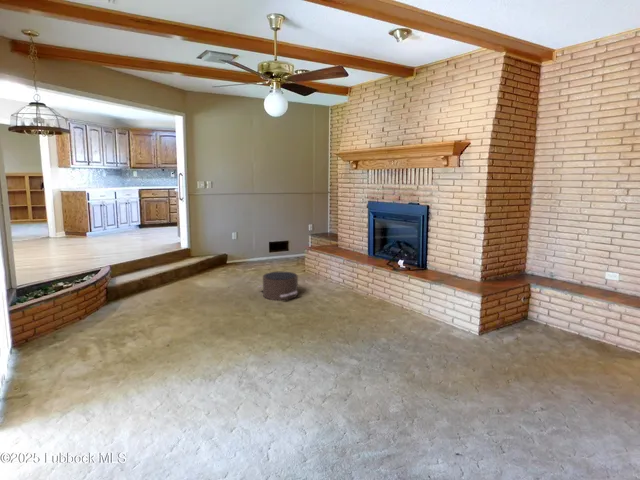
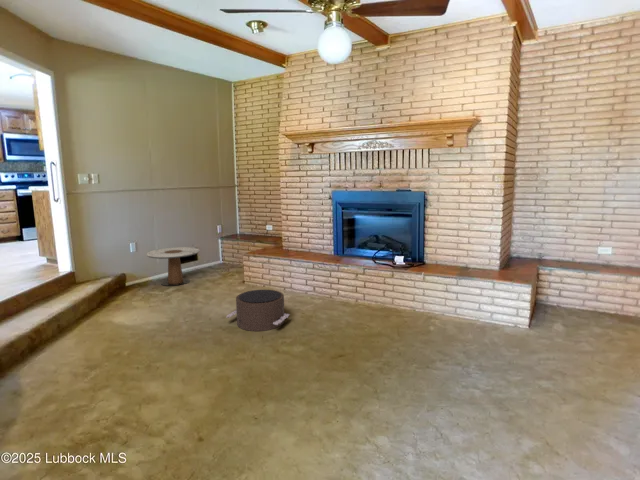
side table: none [239,236,276,264] -> present [146,247,200,286]

